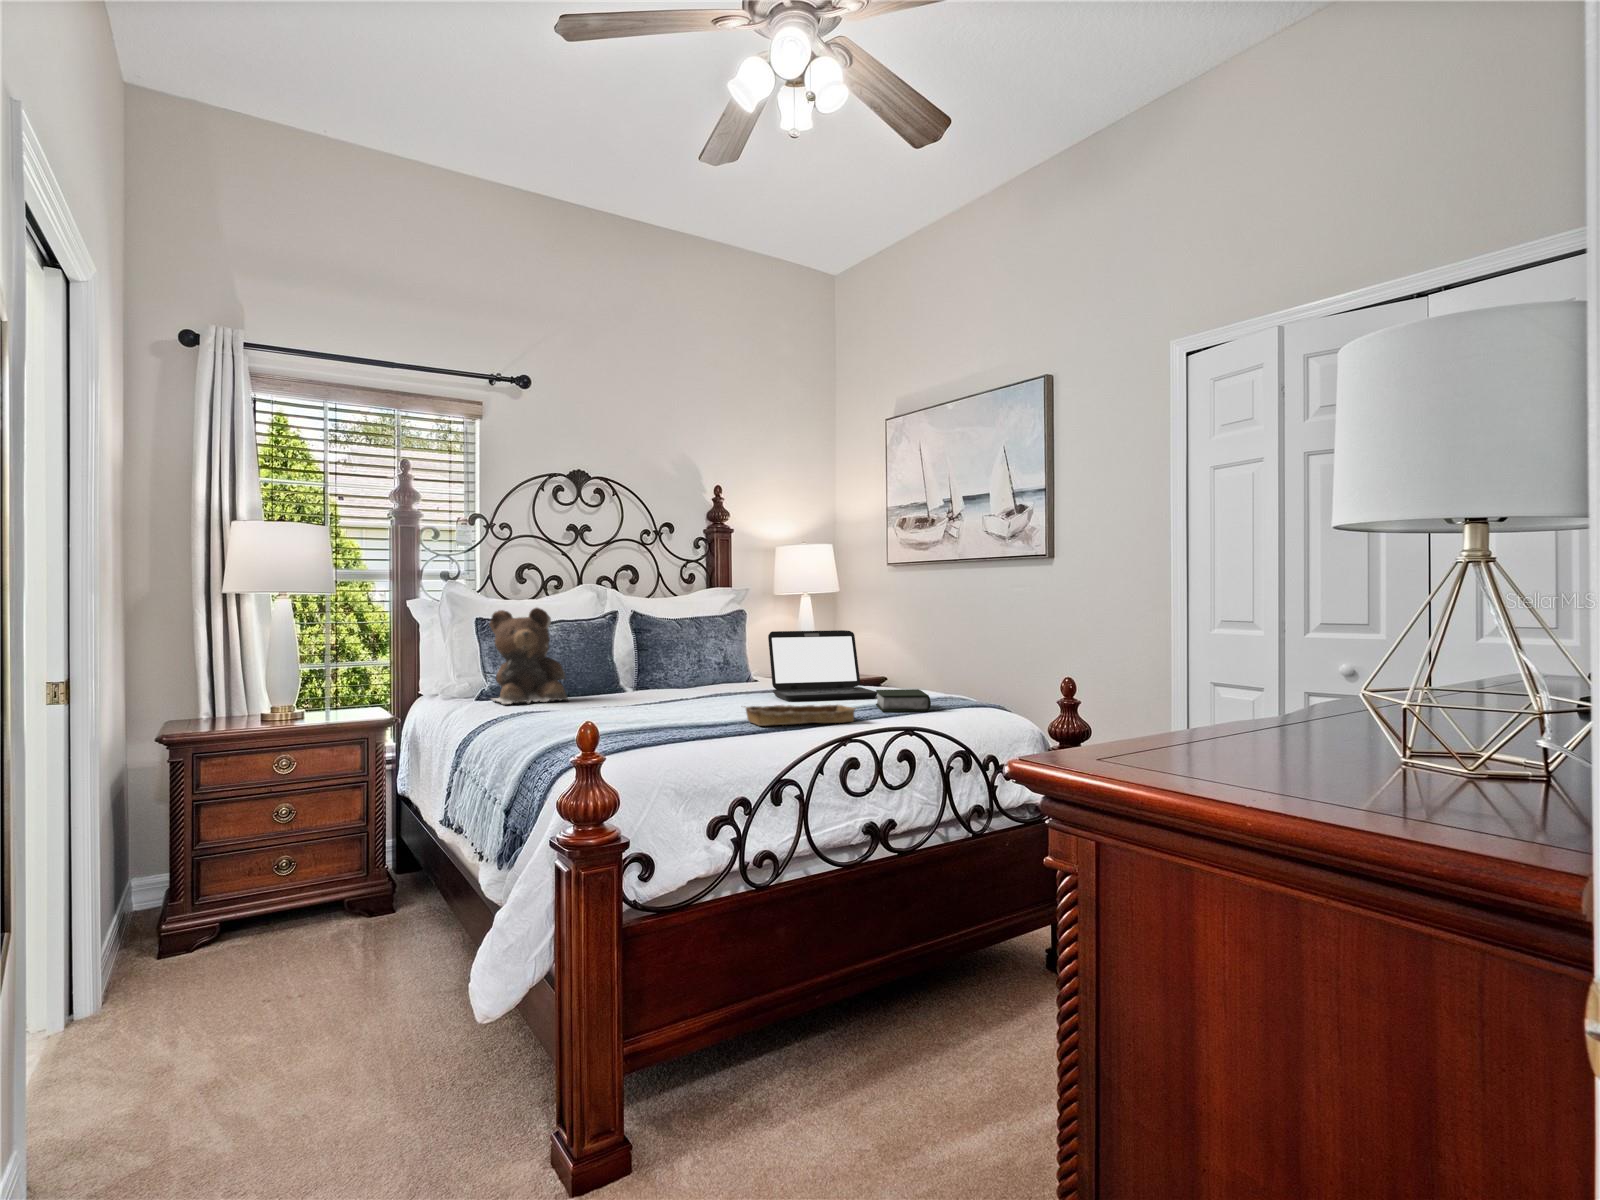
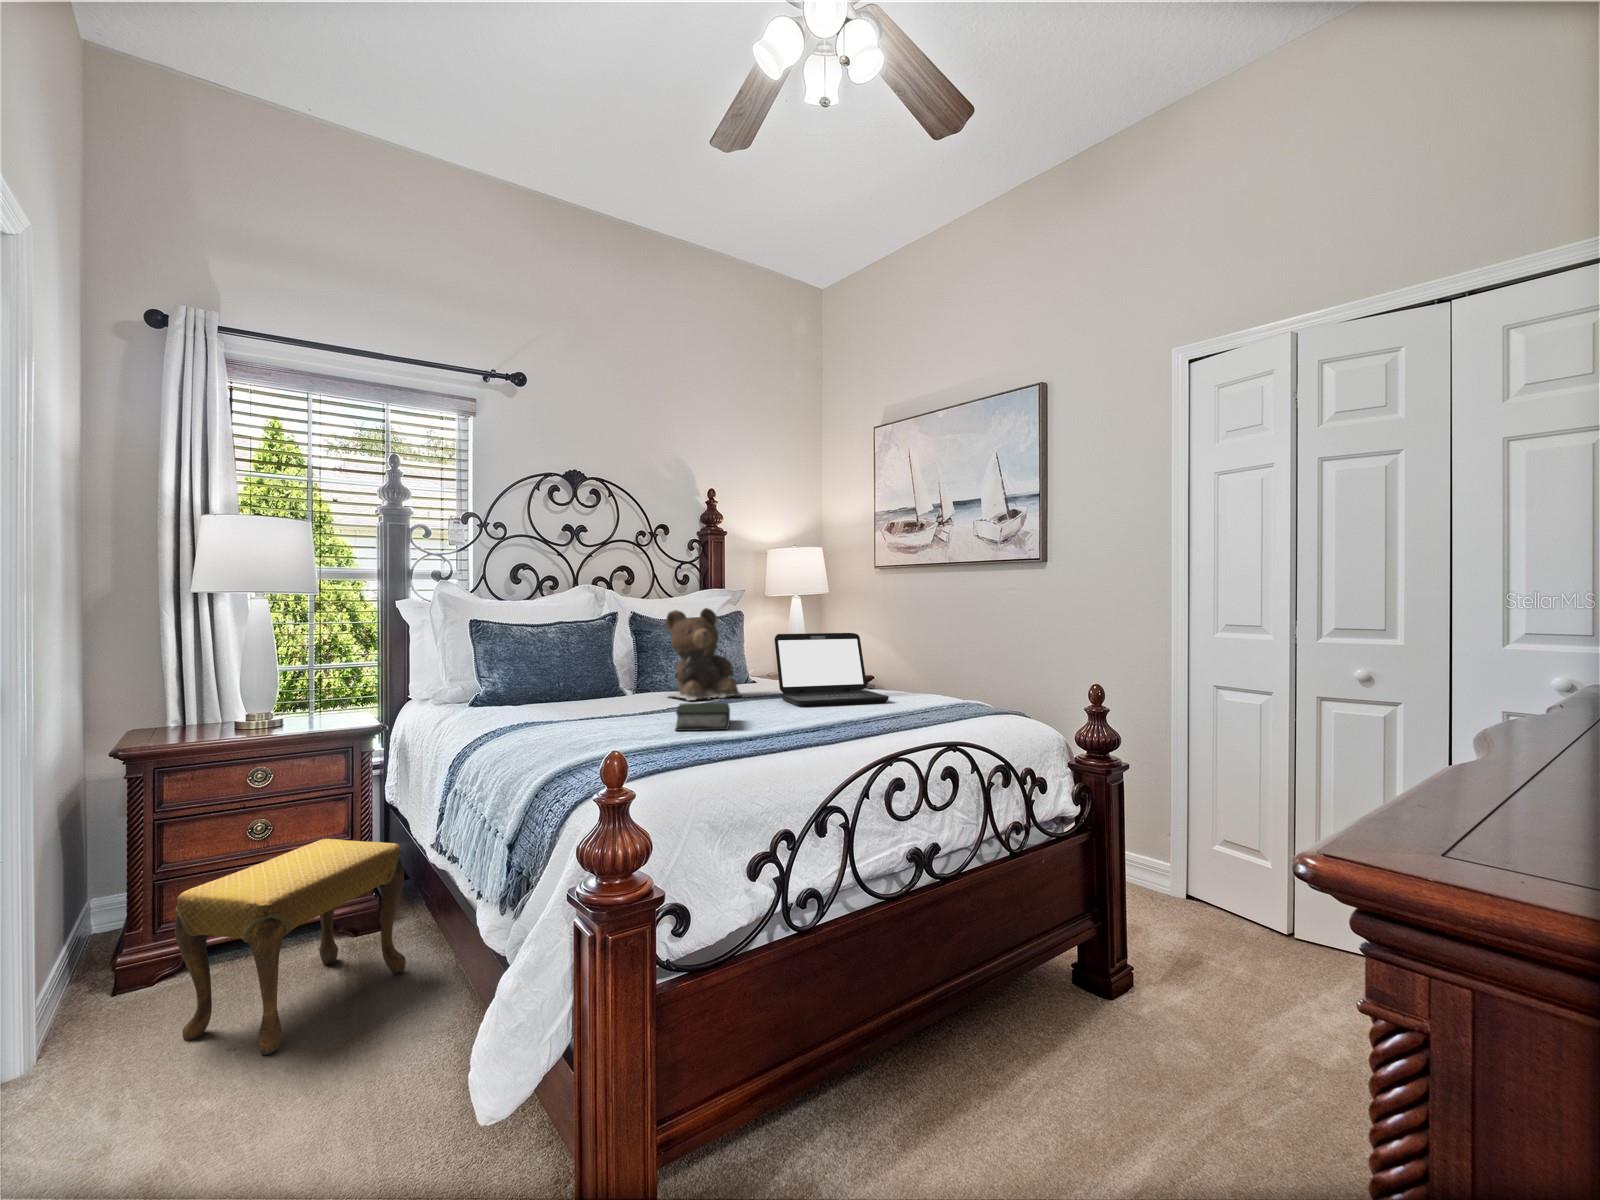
teddy bear: present [489,608,570,704] -> present [665,608,741,700]
book: present [876,689,931,712] -> present [675,703,730,731]
tray: present [746,705,855,726] -> none [765,715,892,741]
footstool: none [218,821,417,1003] -> present [175,839,406,1055]

